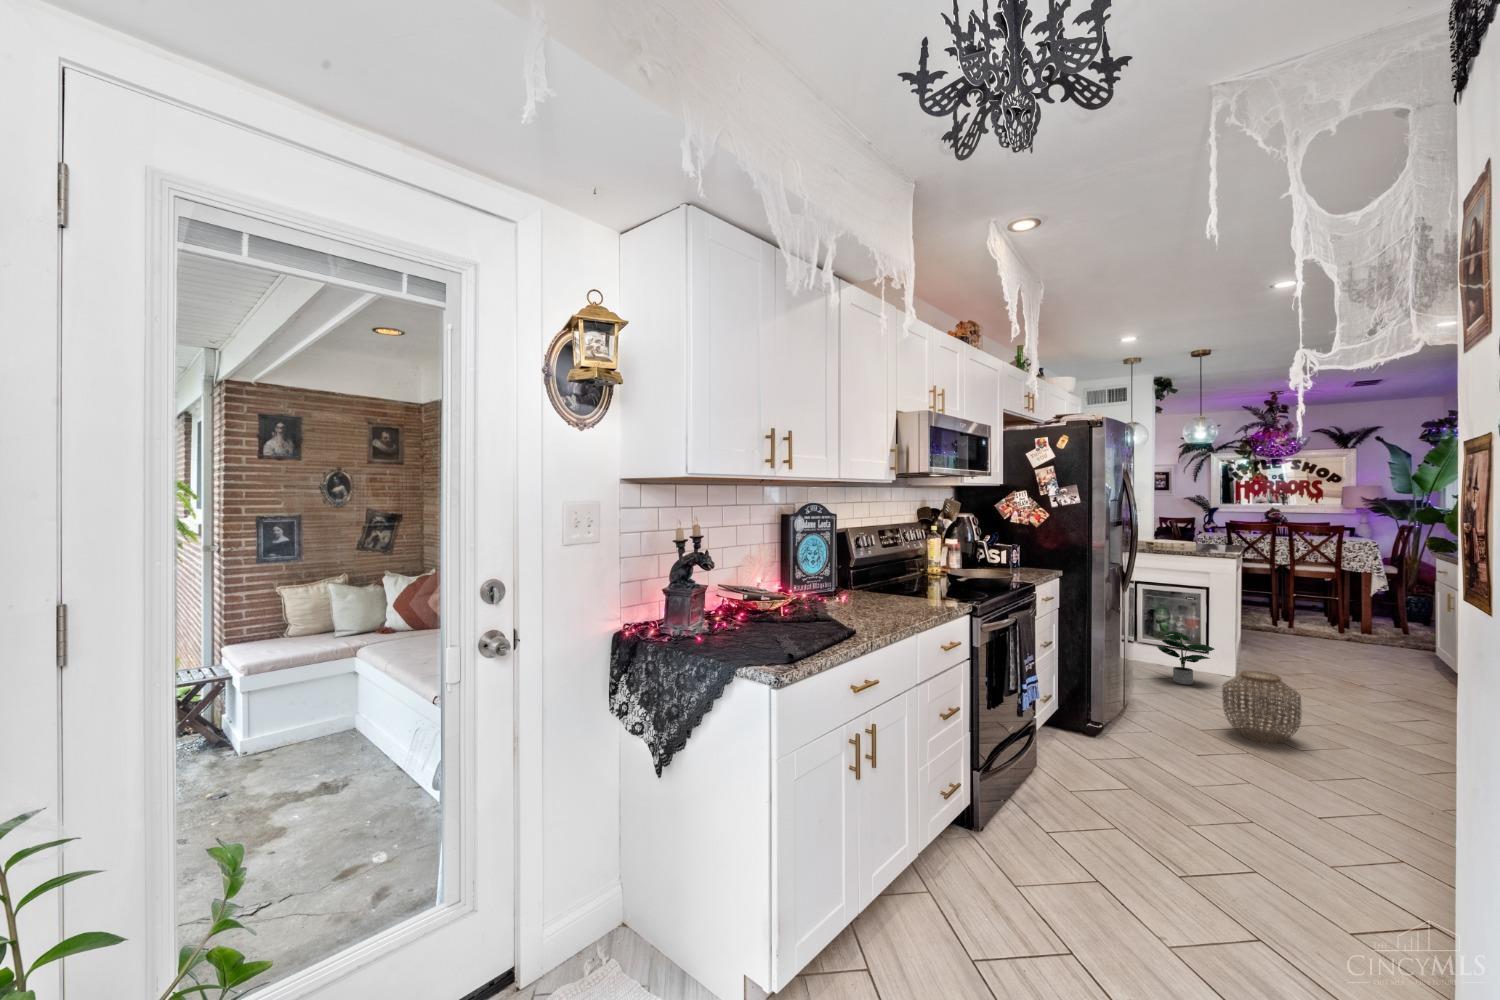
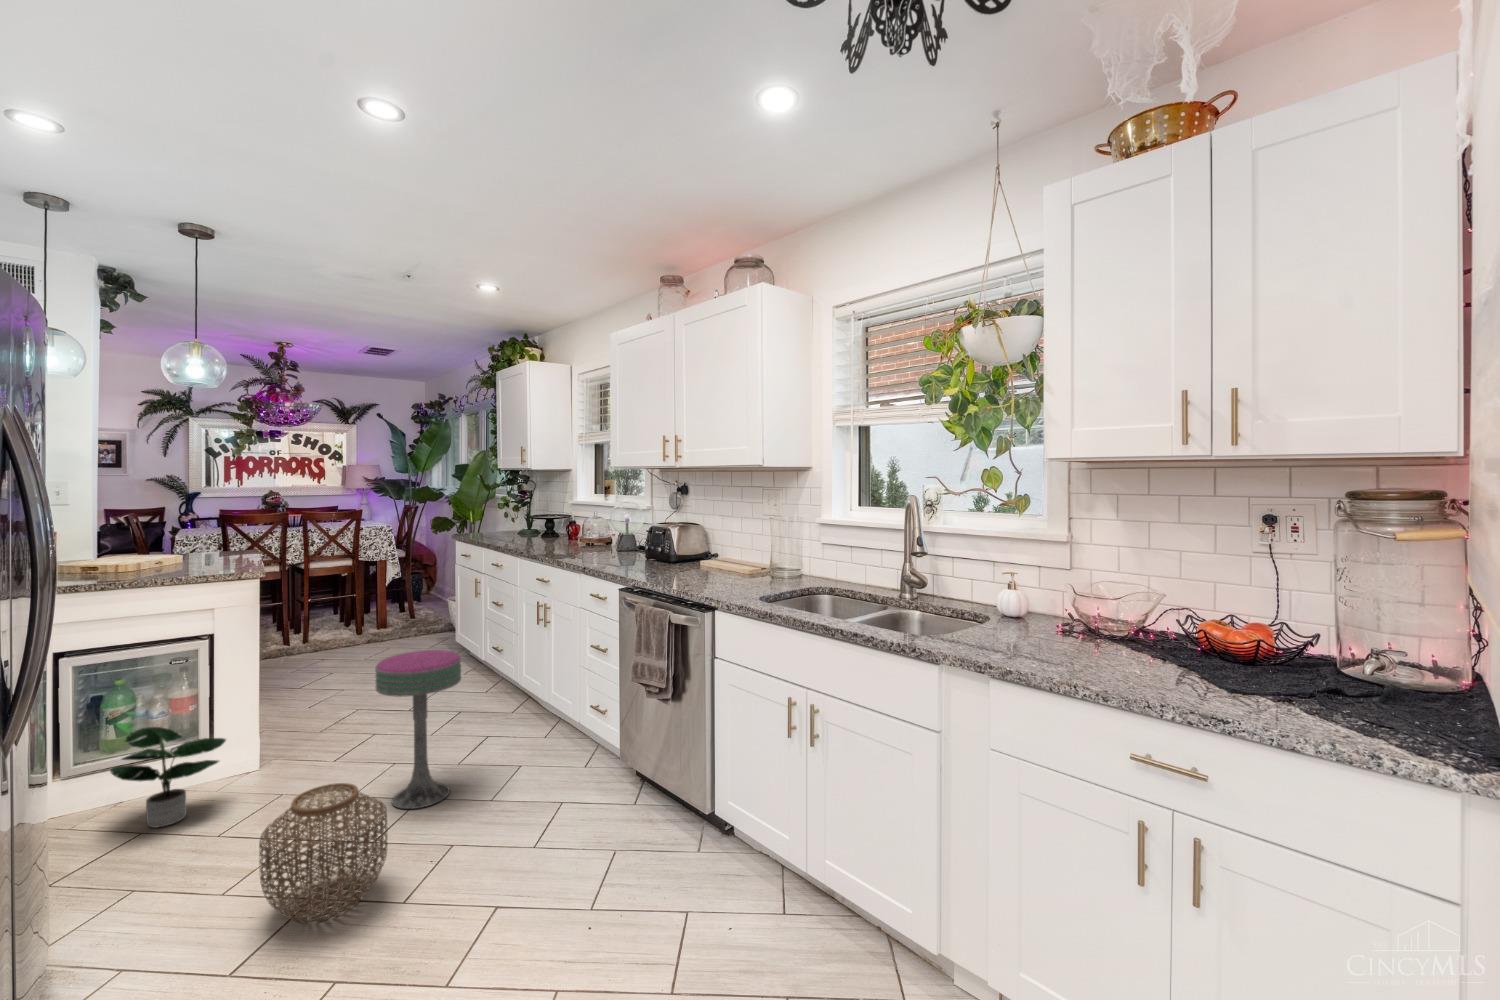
bar stool: none [1309,619,1385,730] -> present [375,650,461,809]

